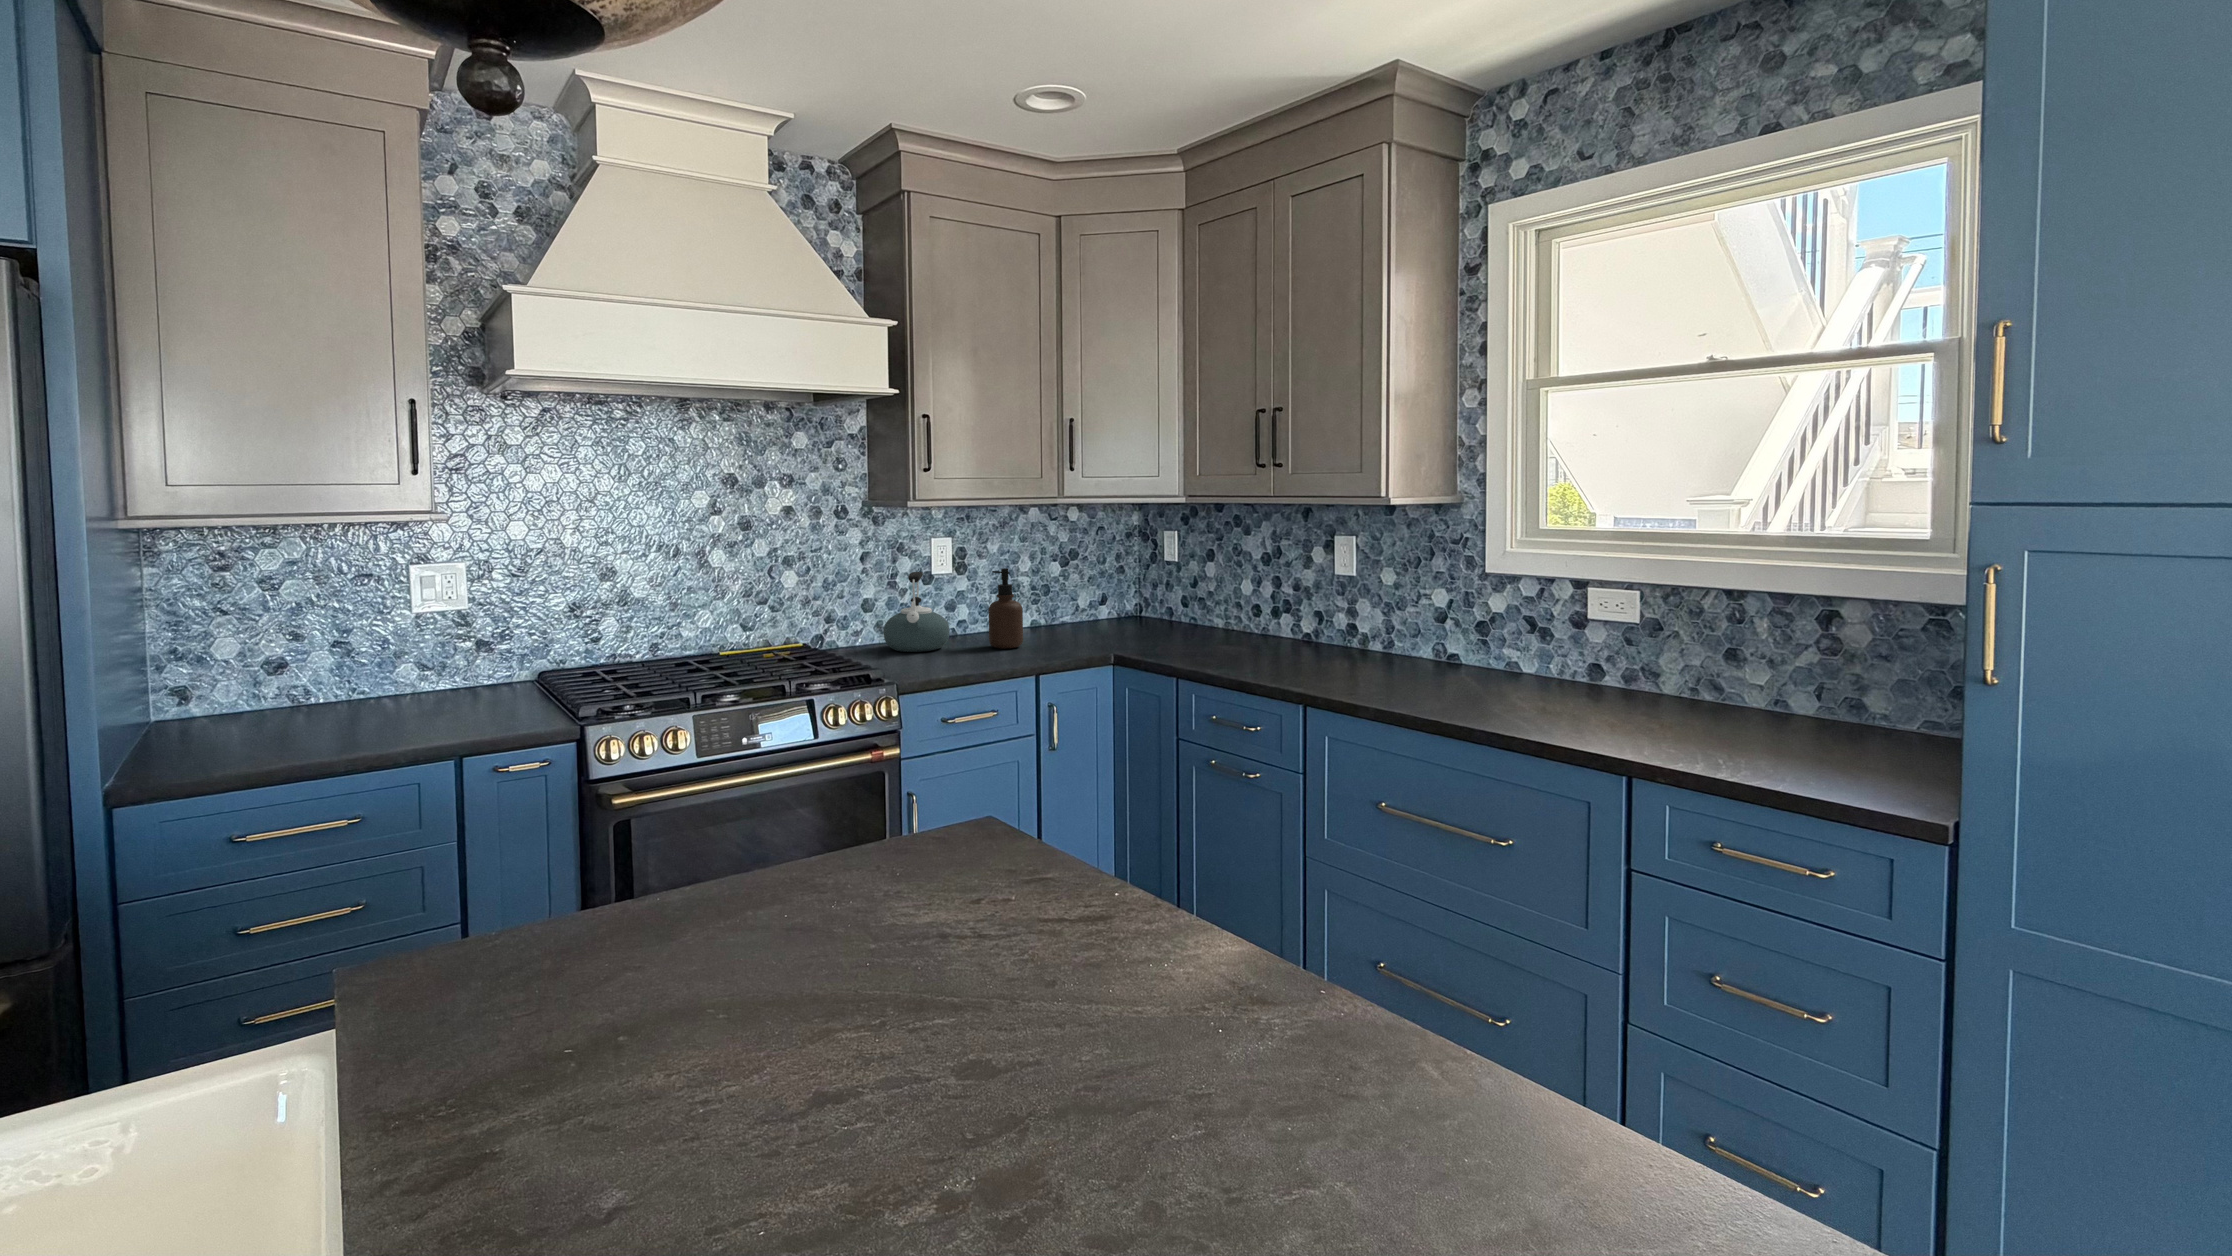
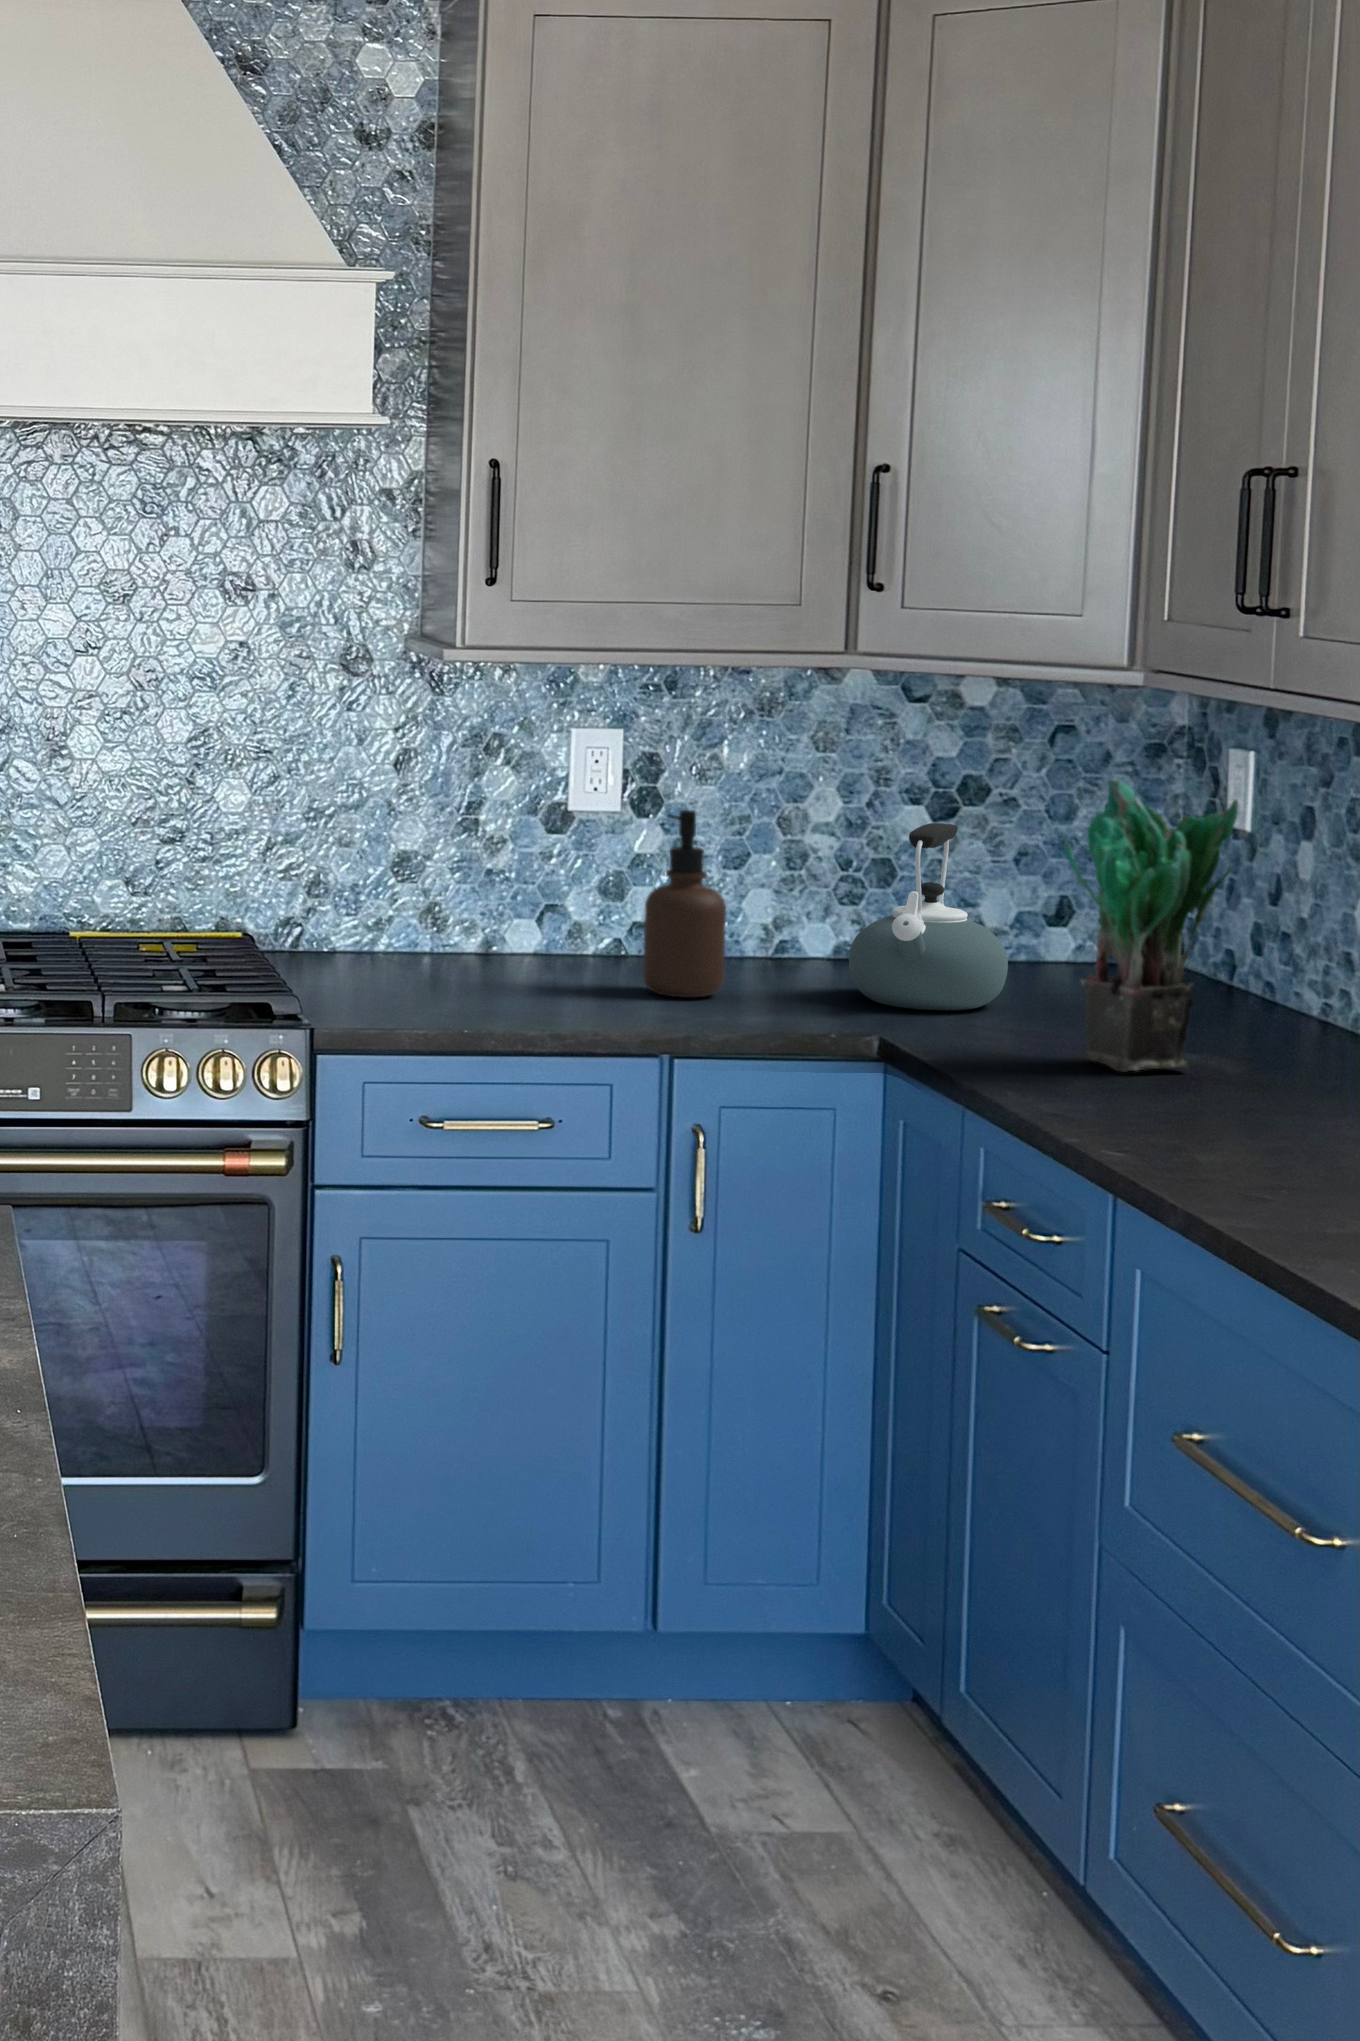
potted plant: none [1189,539,1250,656] -> present [1064,777,1238,1072]
kettle: present [883,572,950,652] -> present [849,823,1008,1010]

